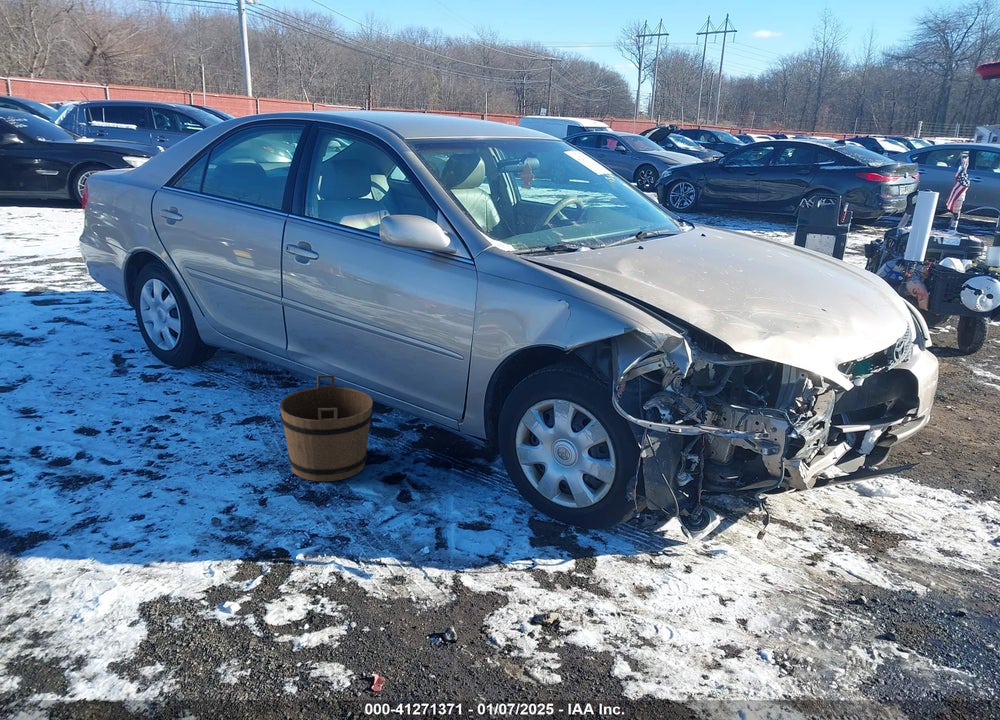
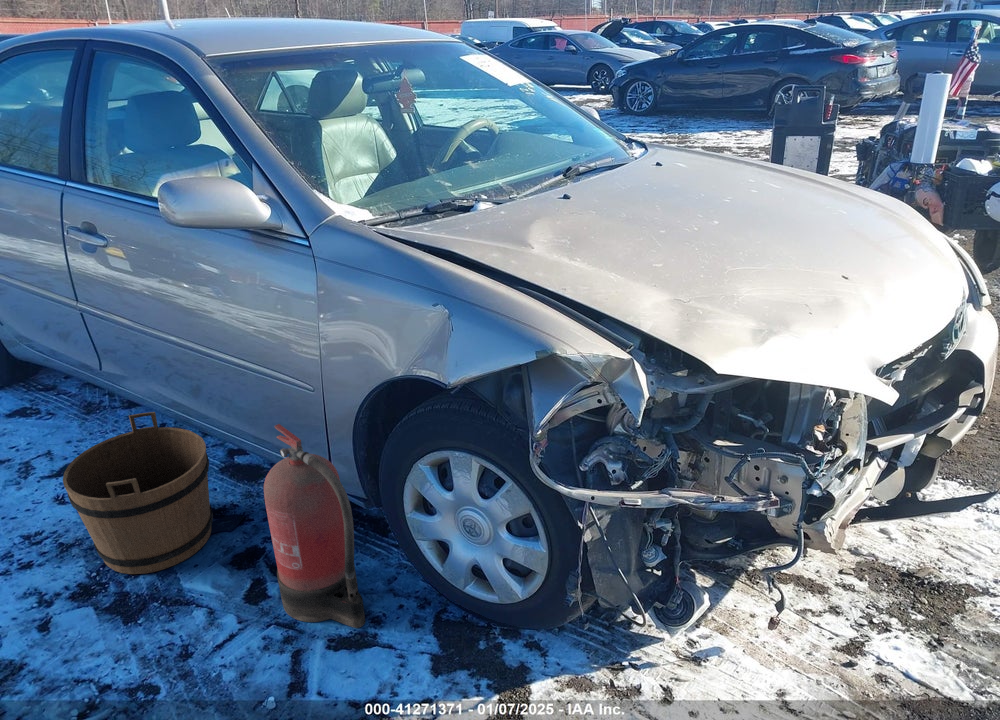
fire extinguisher: none [424,376,488,520] -> present [264,424,365,628]

